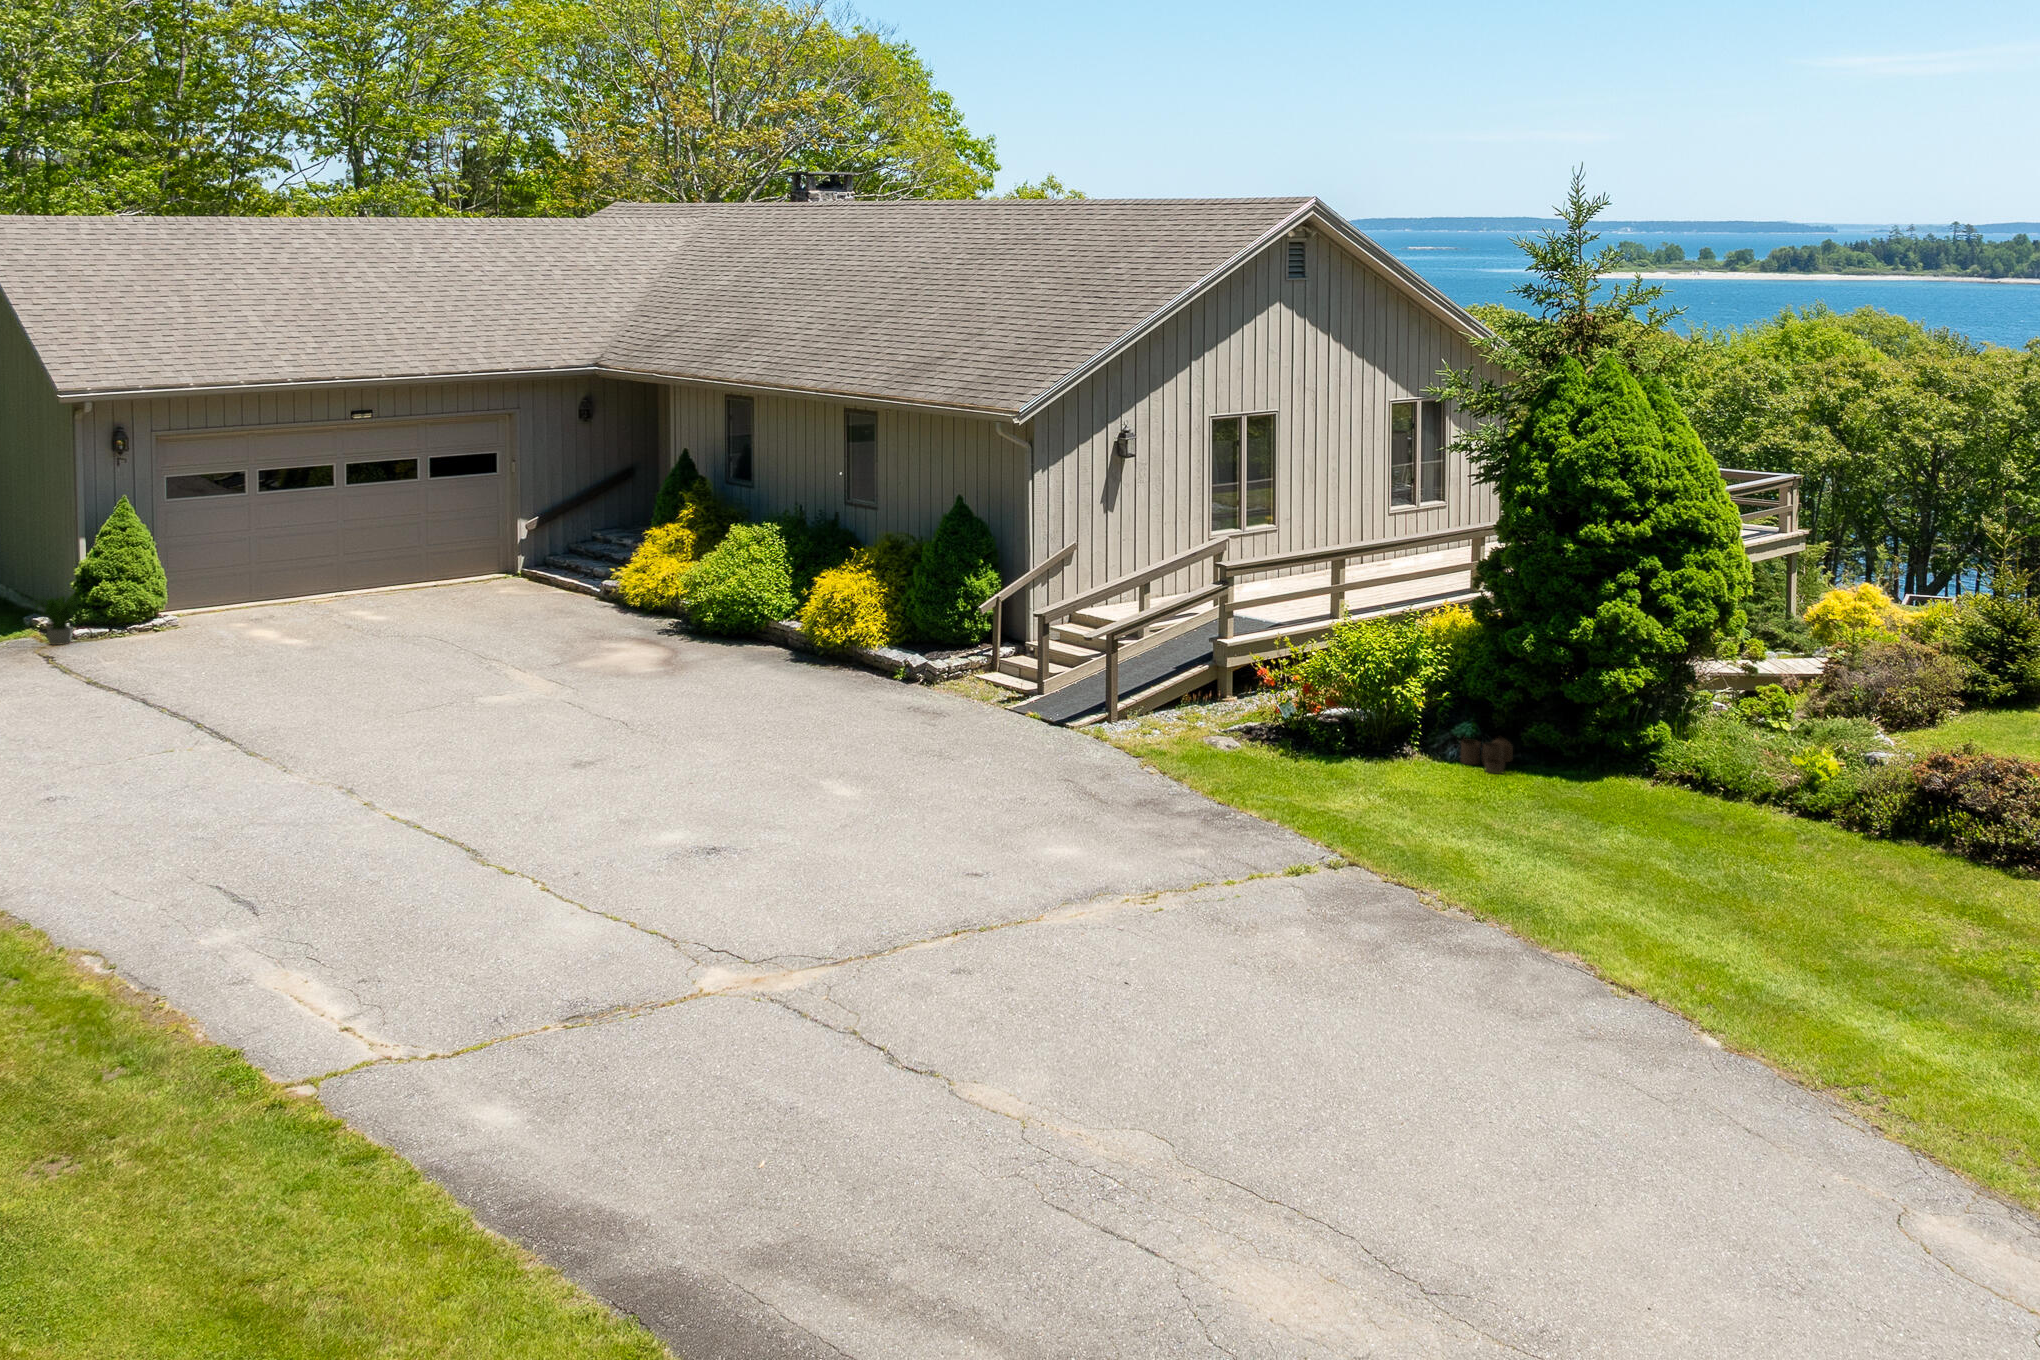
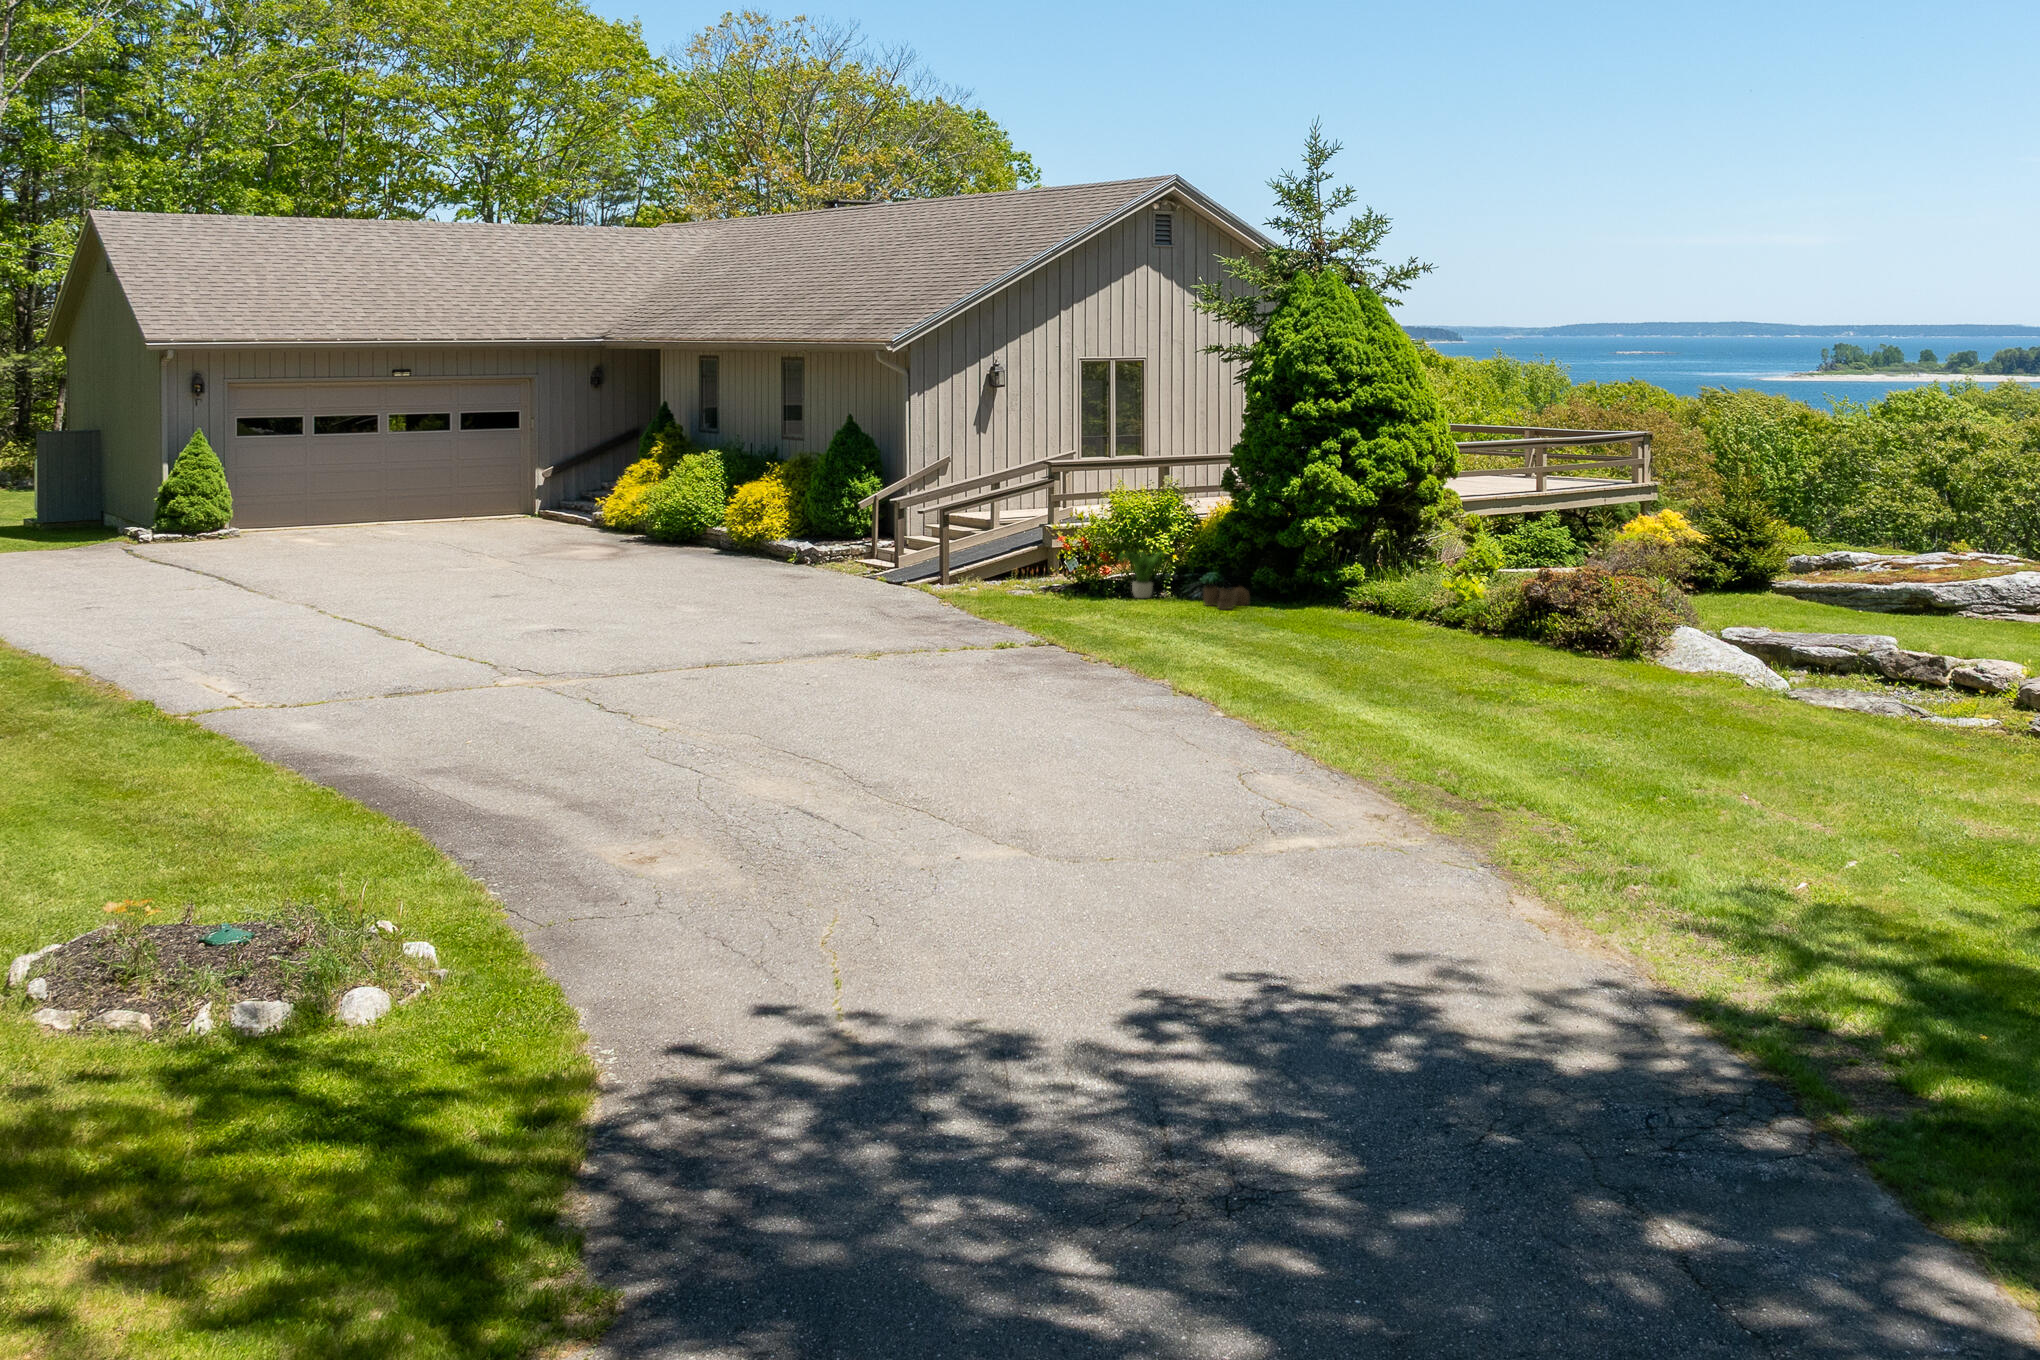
potted plant: present [35,595,88,645] -> present [1118,552,1169,598]

